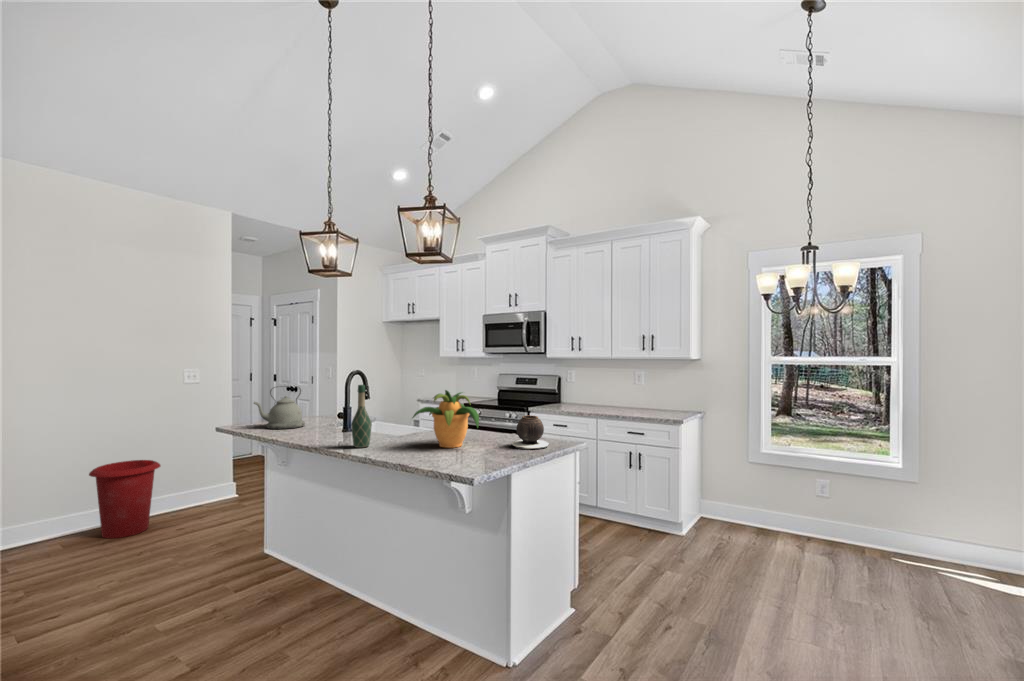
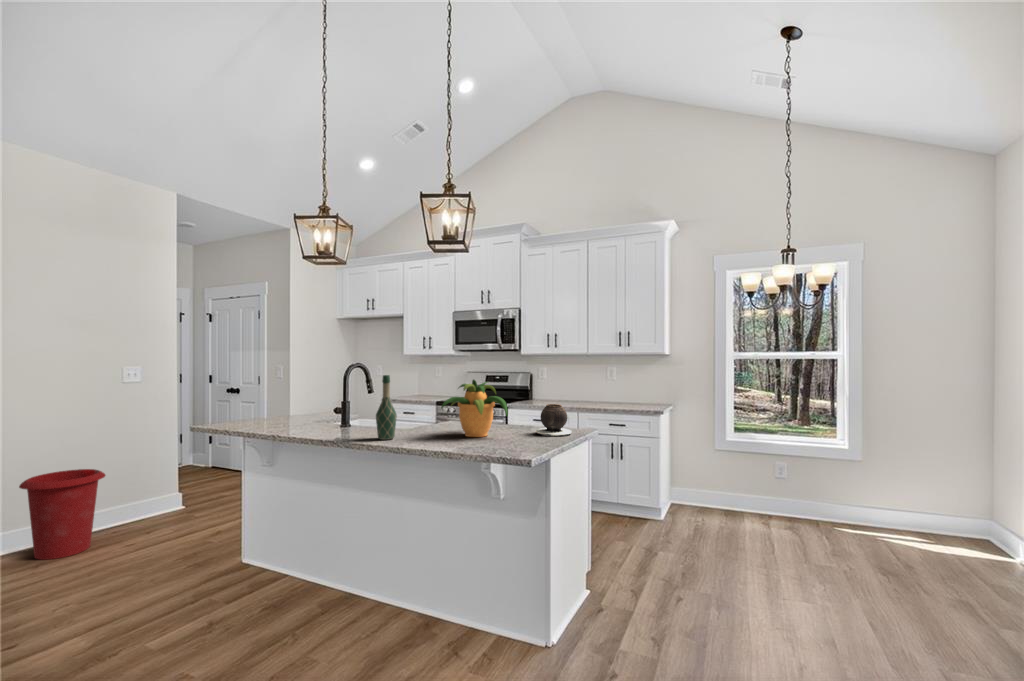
kettle: present [254,387,305,429] -> none [245,380,298,426]

